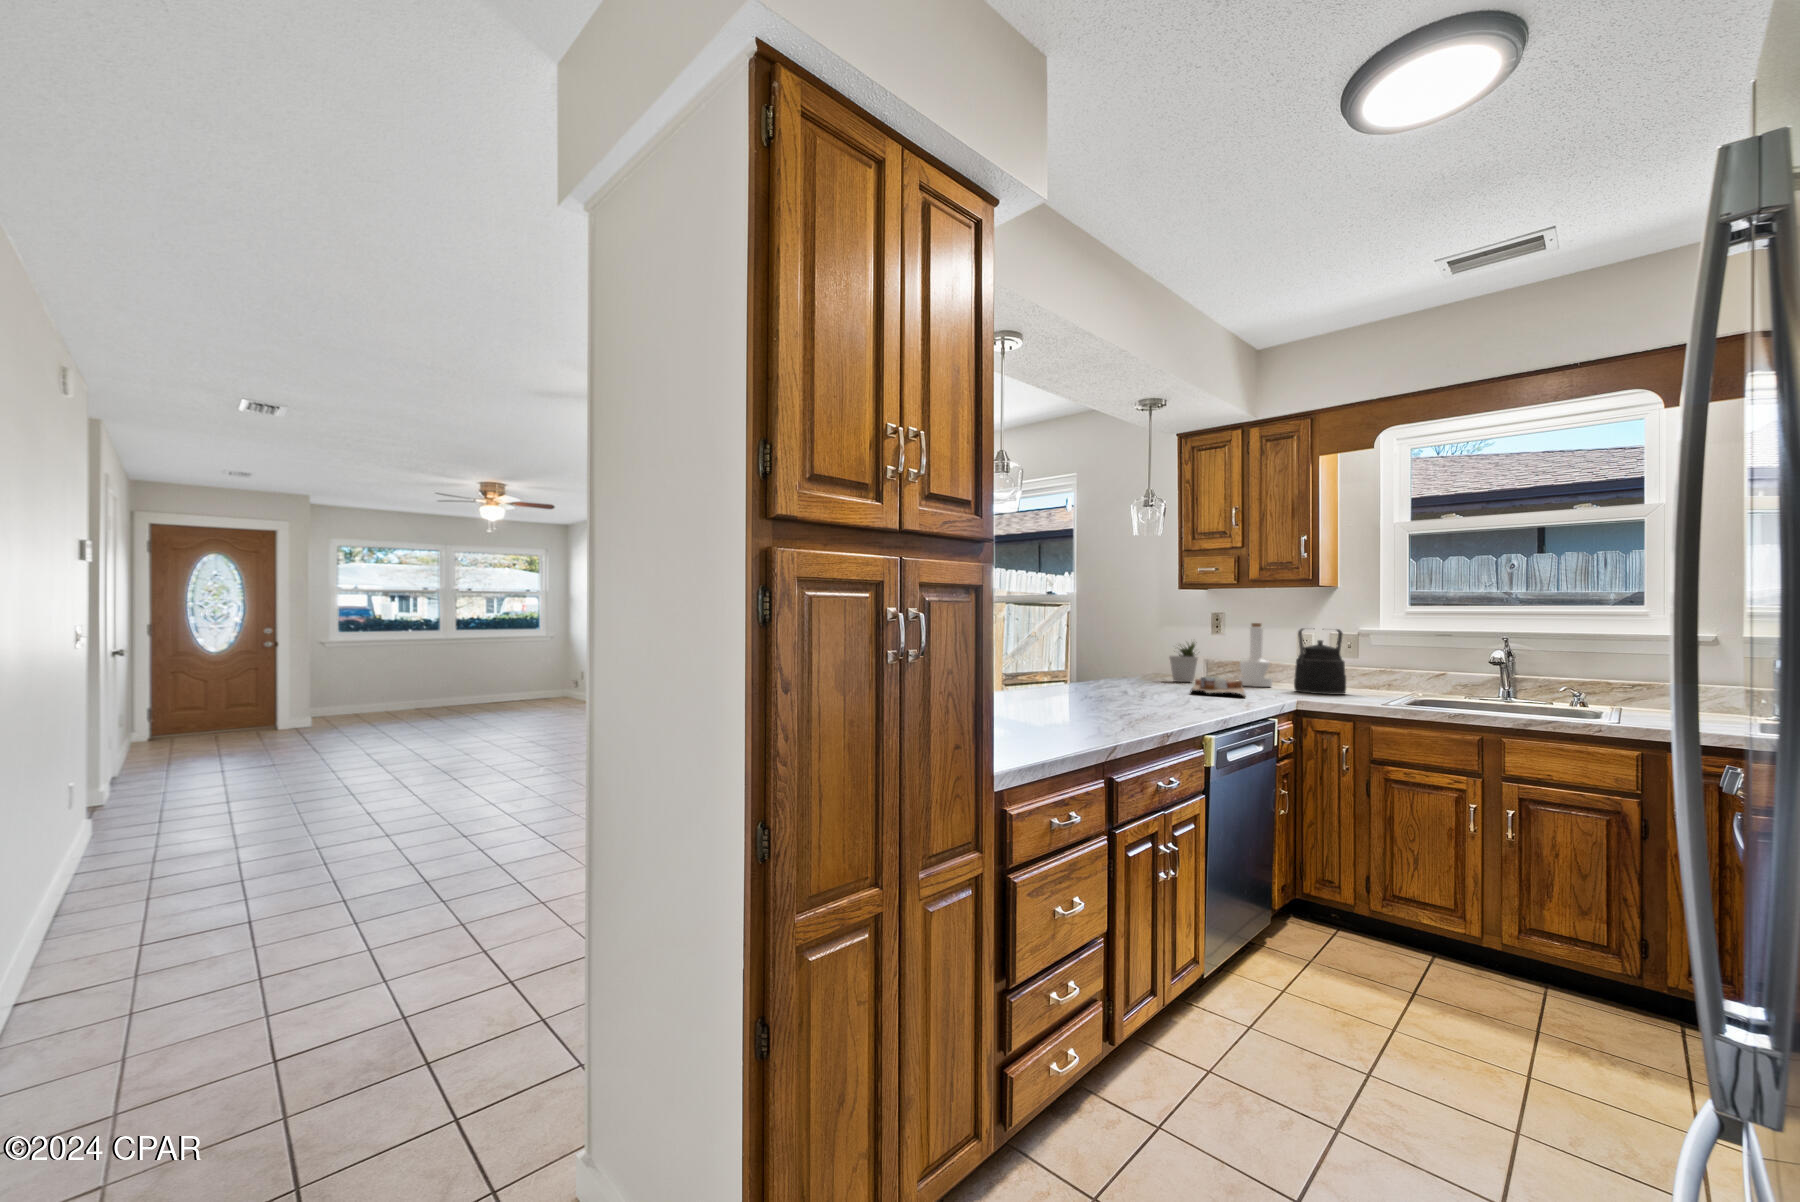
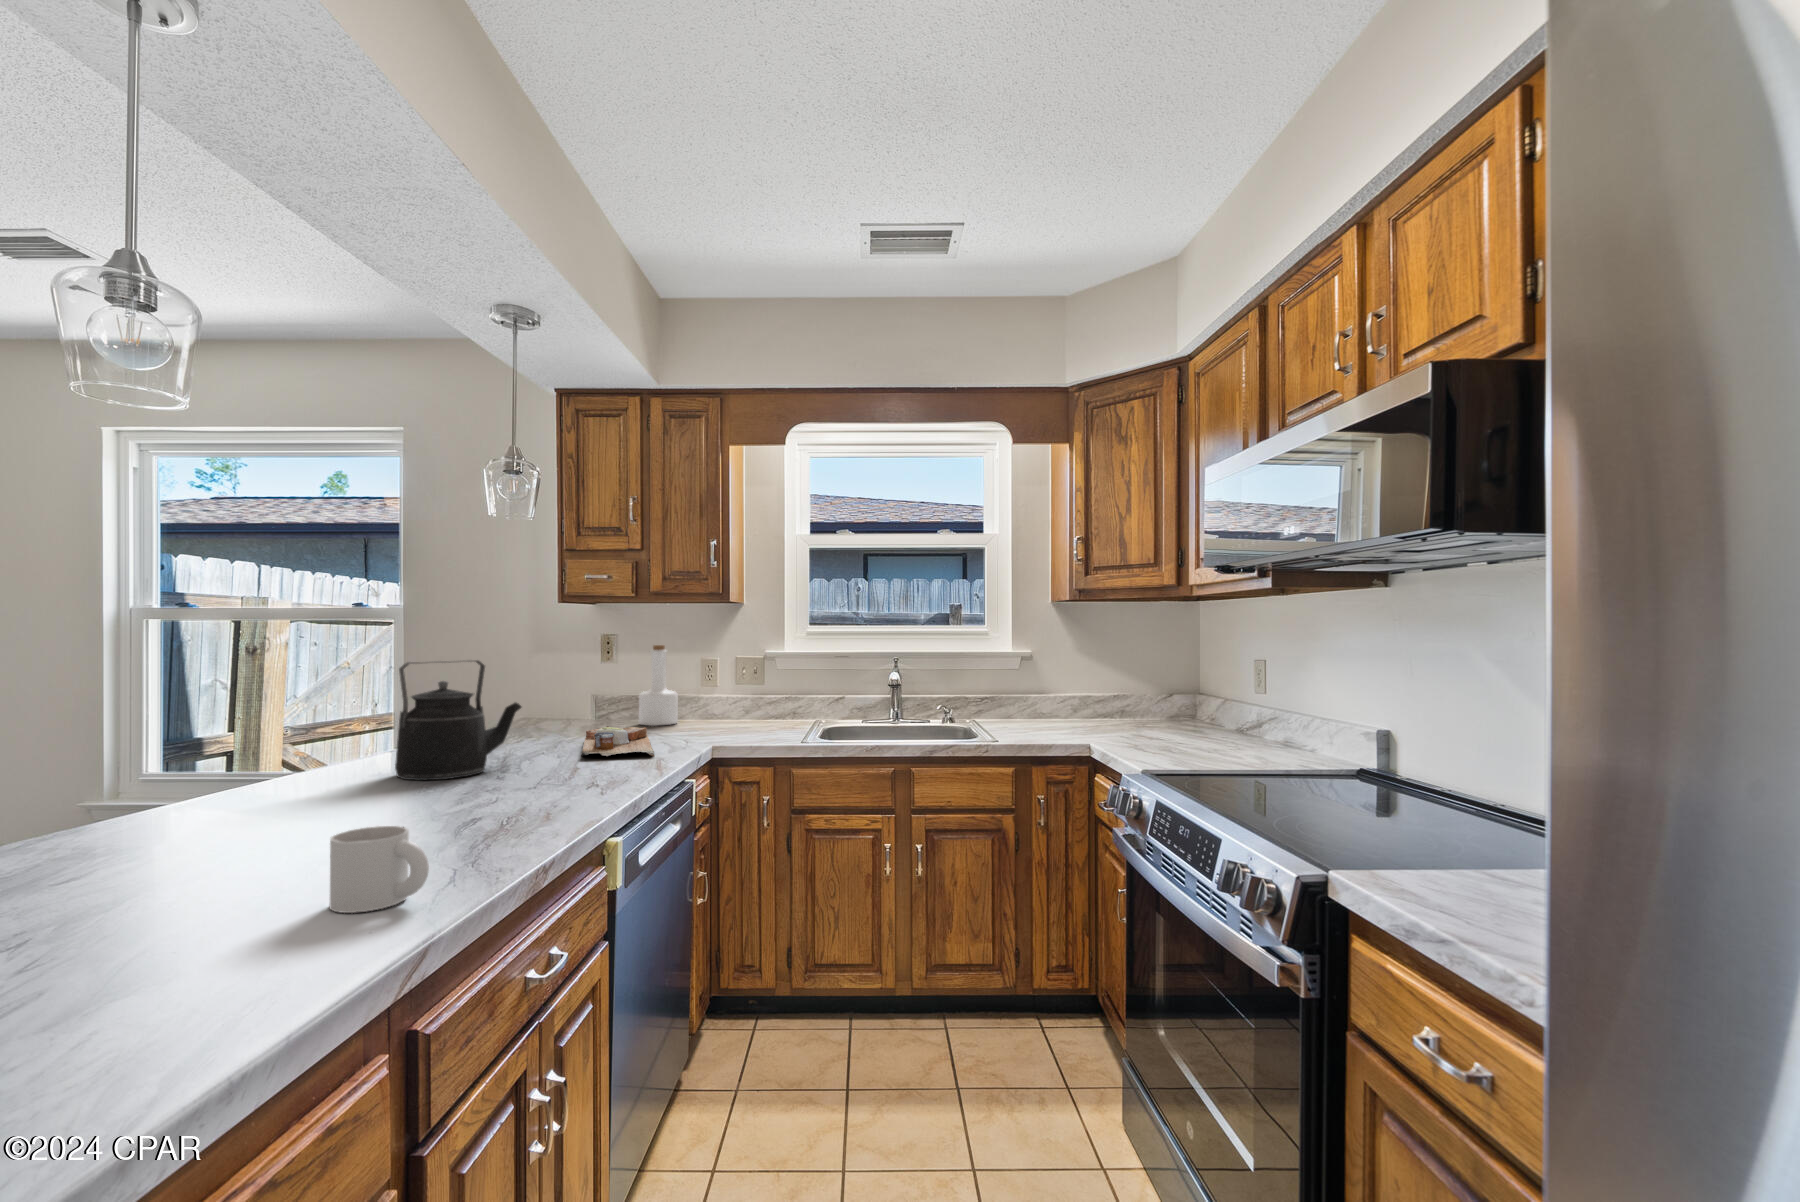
kettle: present [1294,628,1346,695] -> present [395,660,521,780]
potted plant: present [1169,642,1198,682] -> none [548,668,590,728]
mug: none [1050,682,1097,722] -> present [330,826,429,913]

